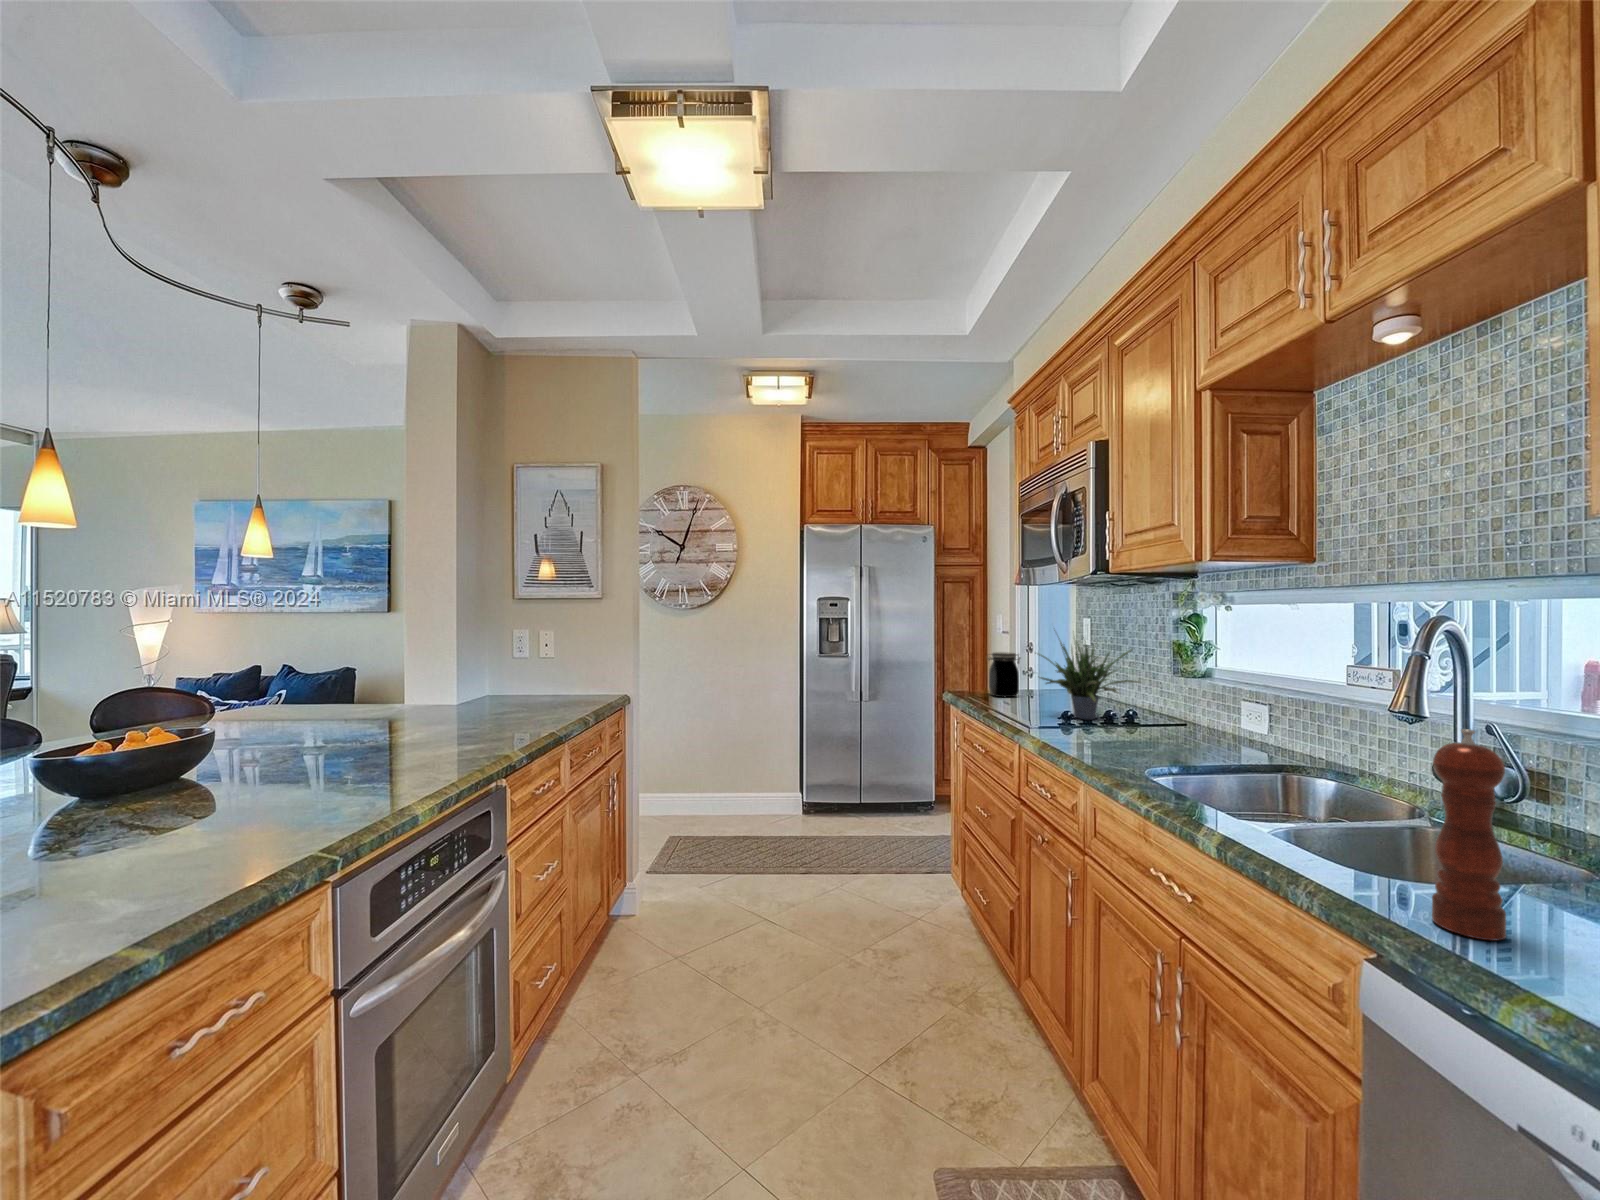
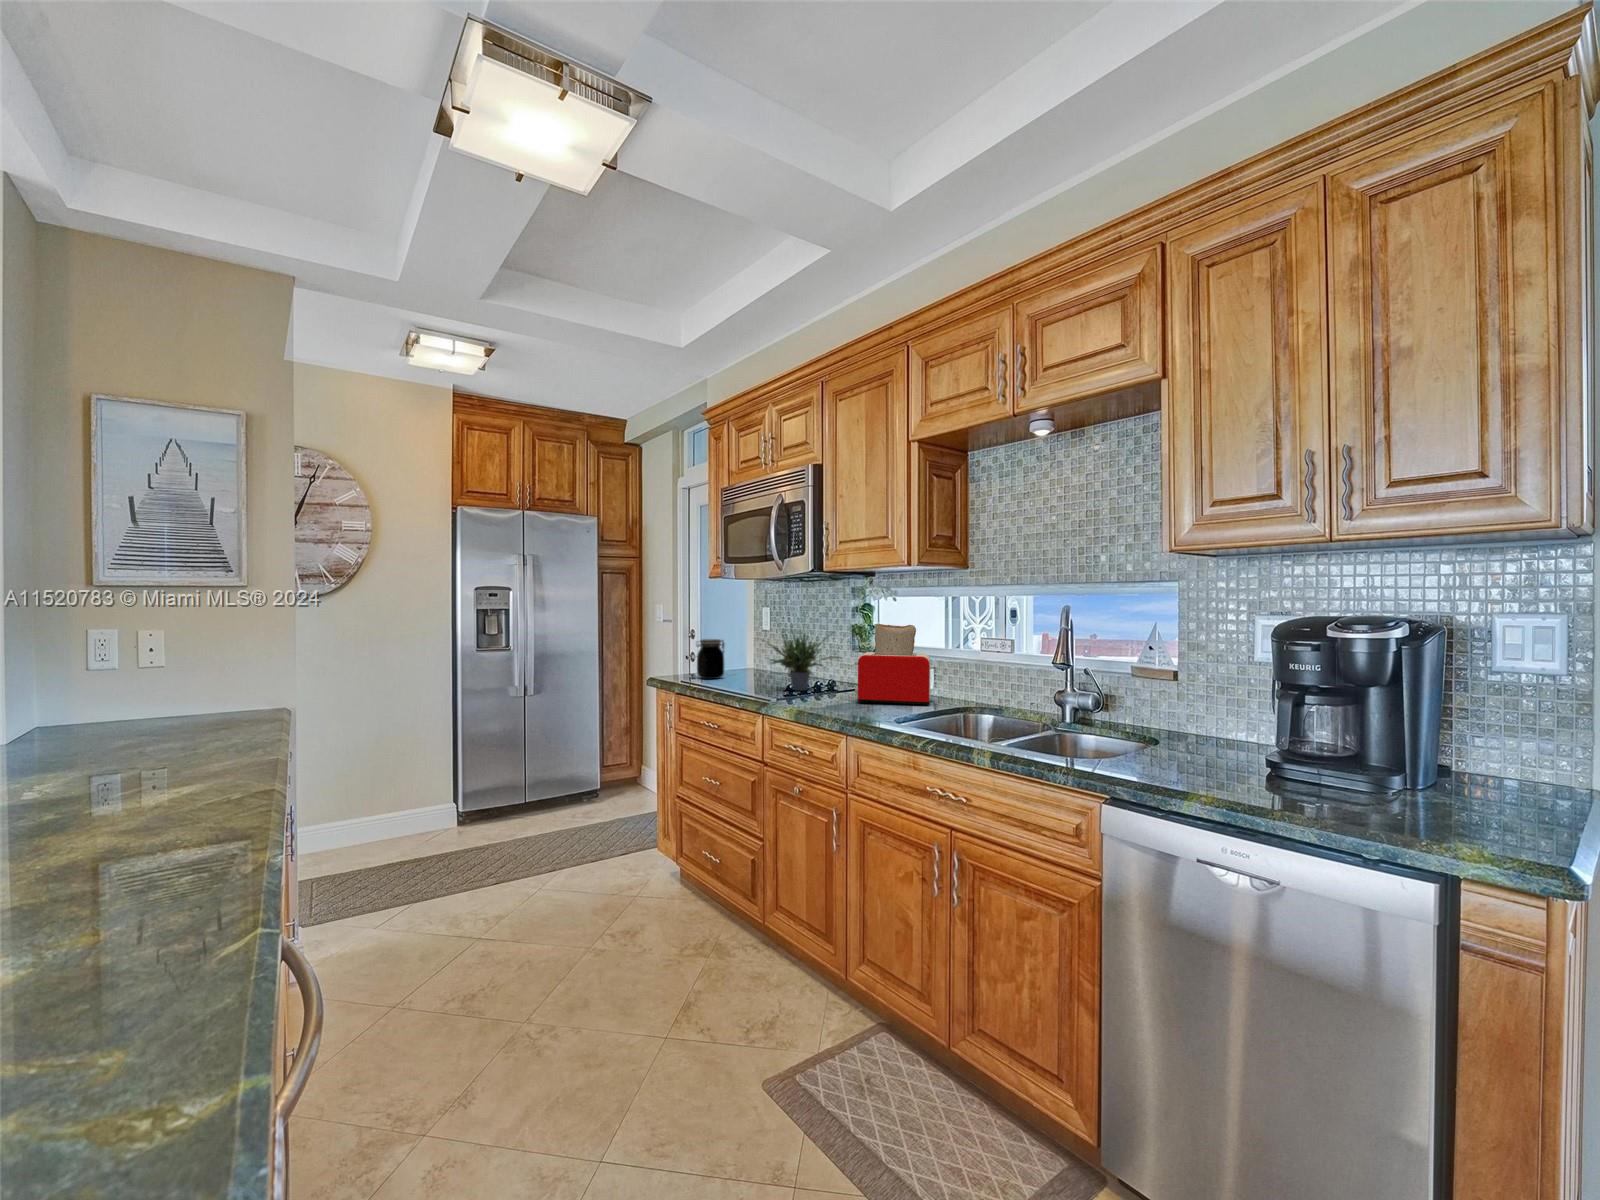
toaster: none [1132,640,1253,757] -> present [854,624,930,706]
pepper mill: present [1432,729,1506,941] -> none [1126,669,1158,779]

